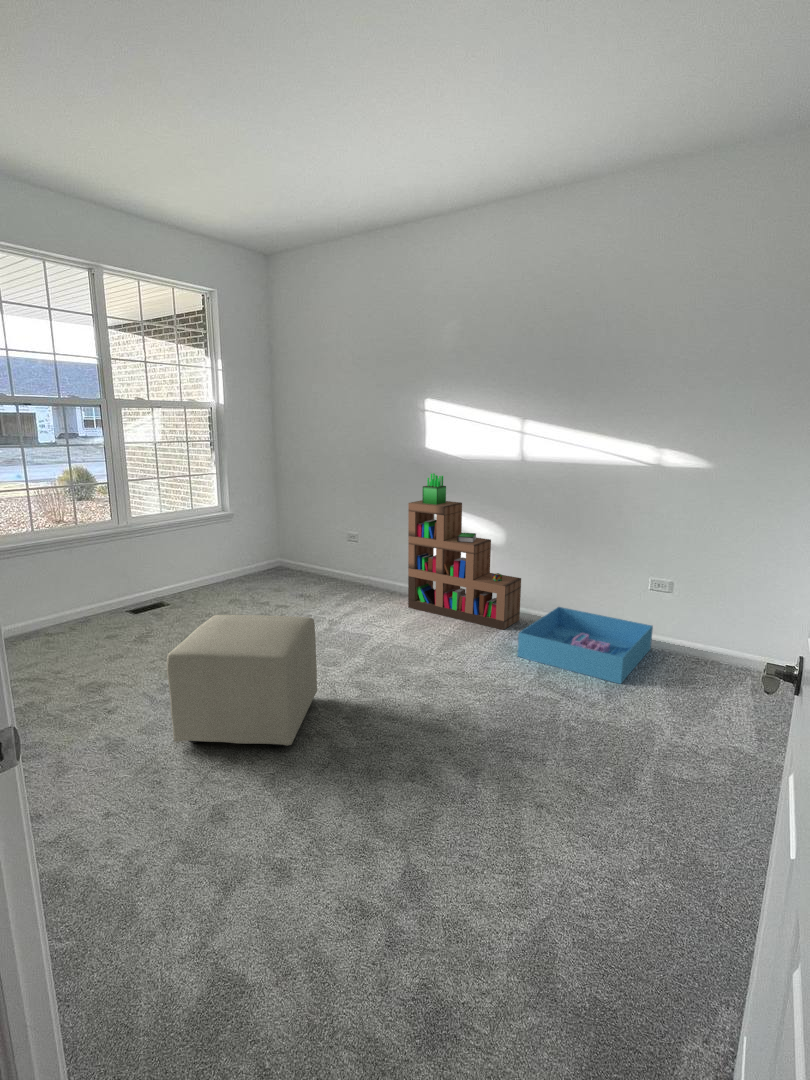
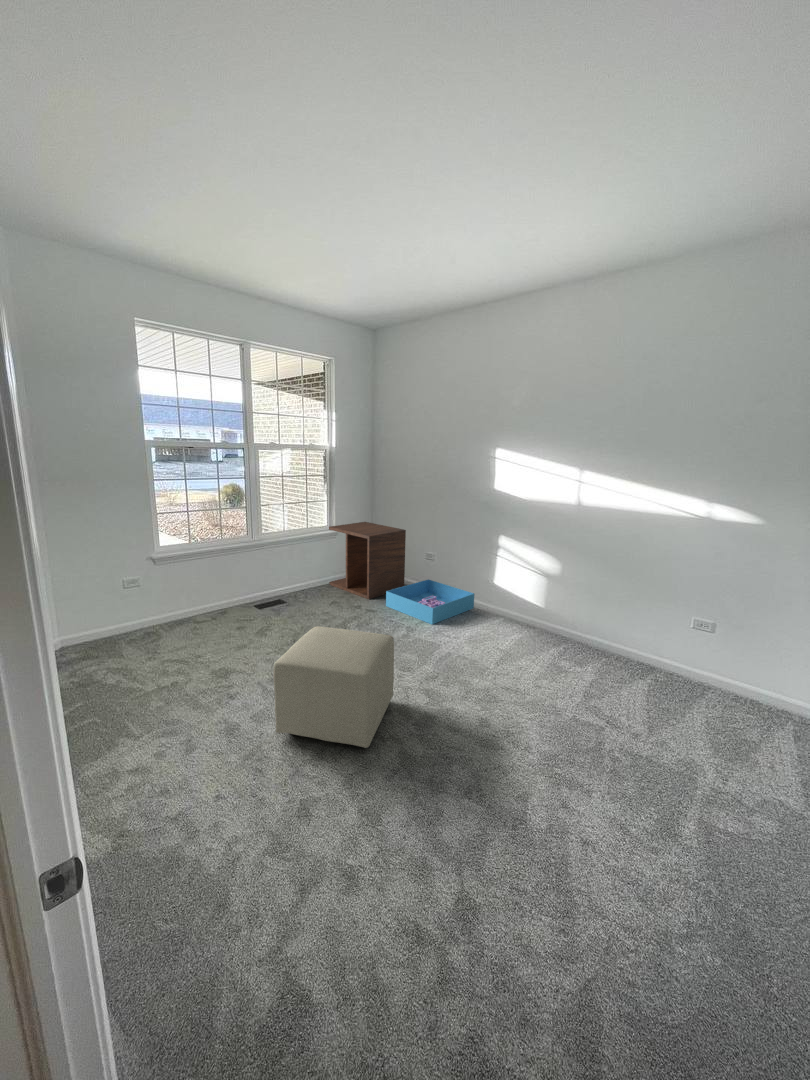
bookshelf: present [408,473,521,630] -> none [472,511,572,649]
side table: none [221,500,323,595] -> present [329,522,406,599]
storage bin: present [518,607,653,684] -> present [386,579,474,624]

